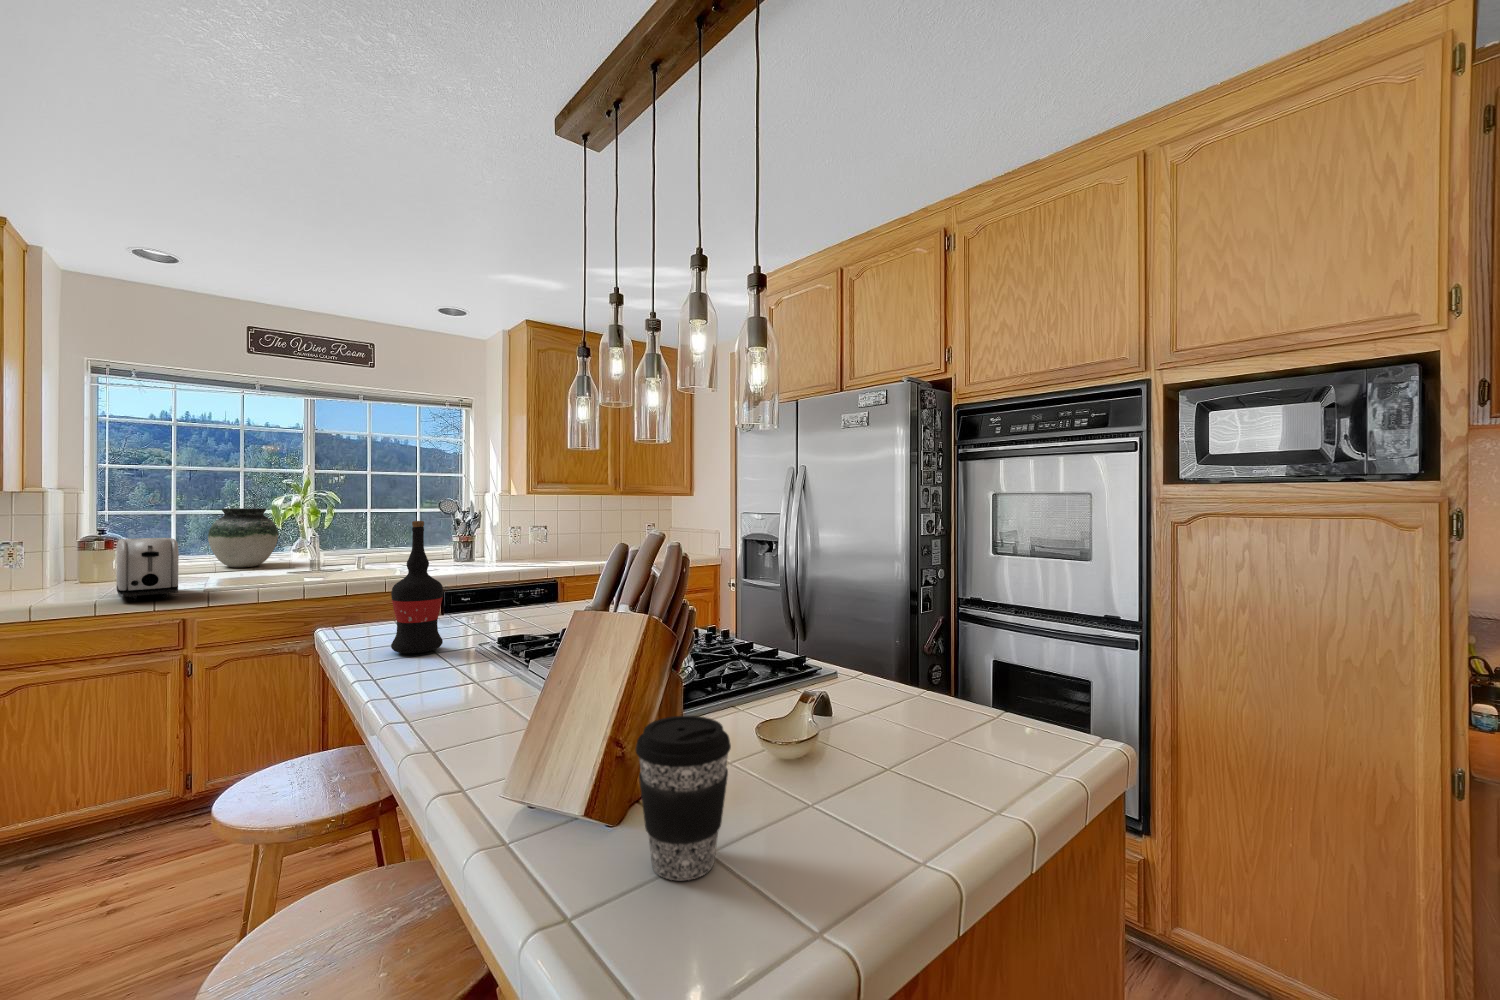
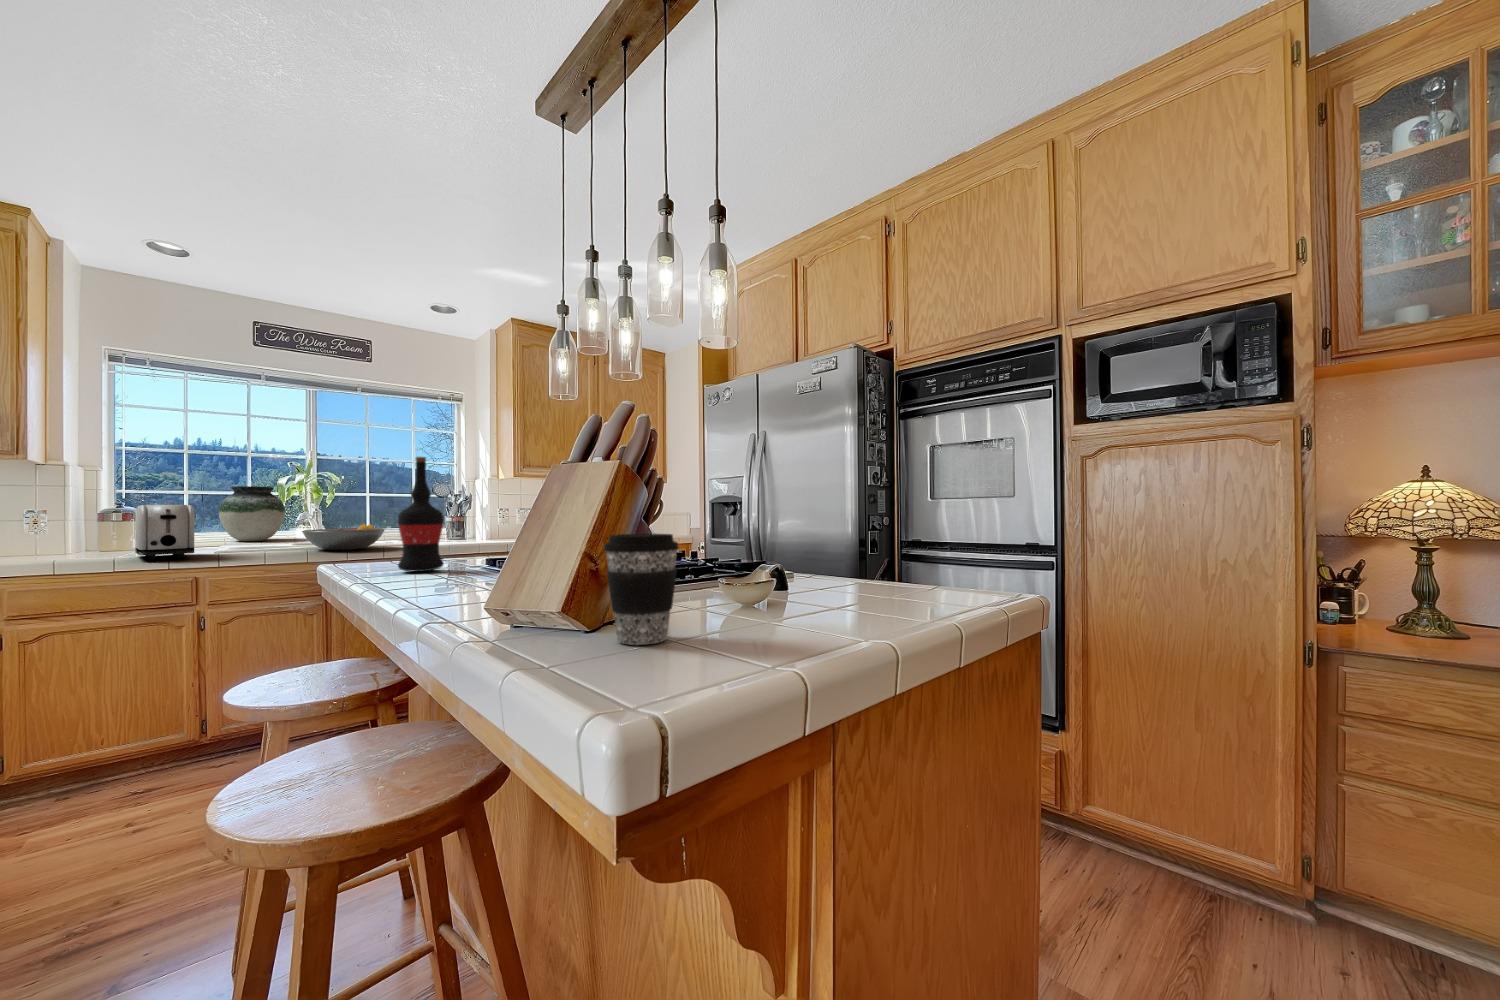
fruit bowl: none [294,553,383,583] -> present [302,524,385,550]

